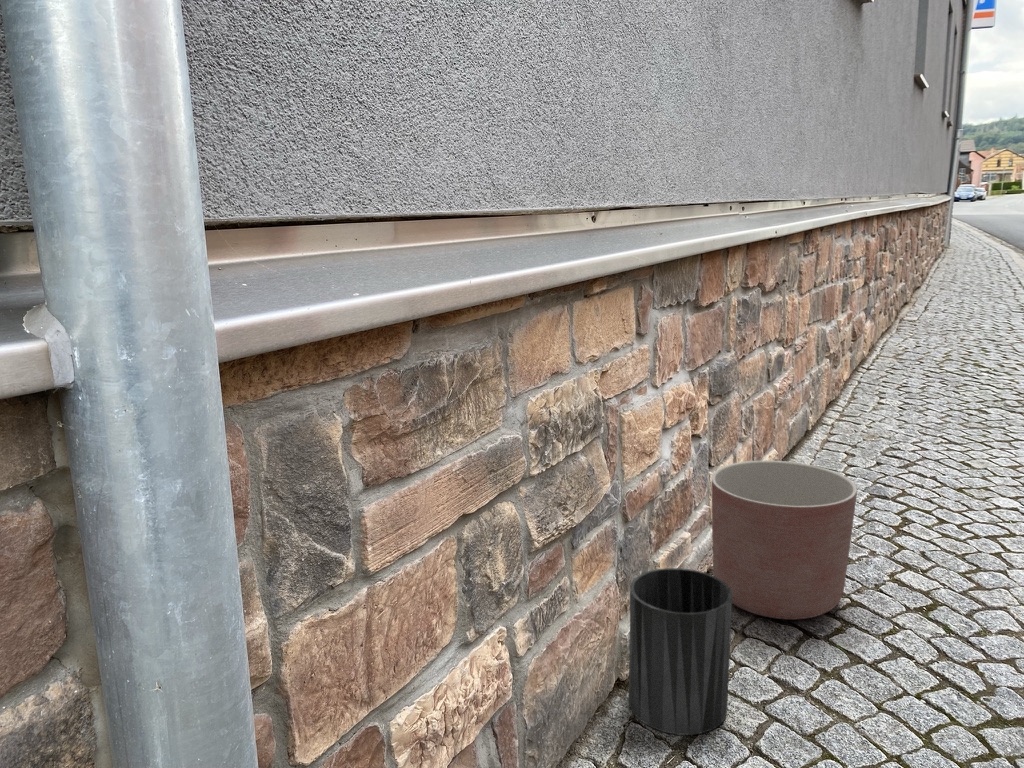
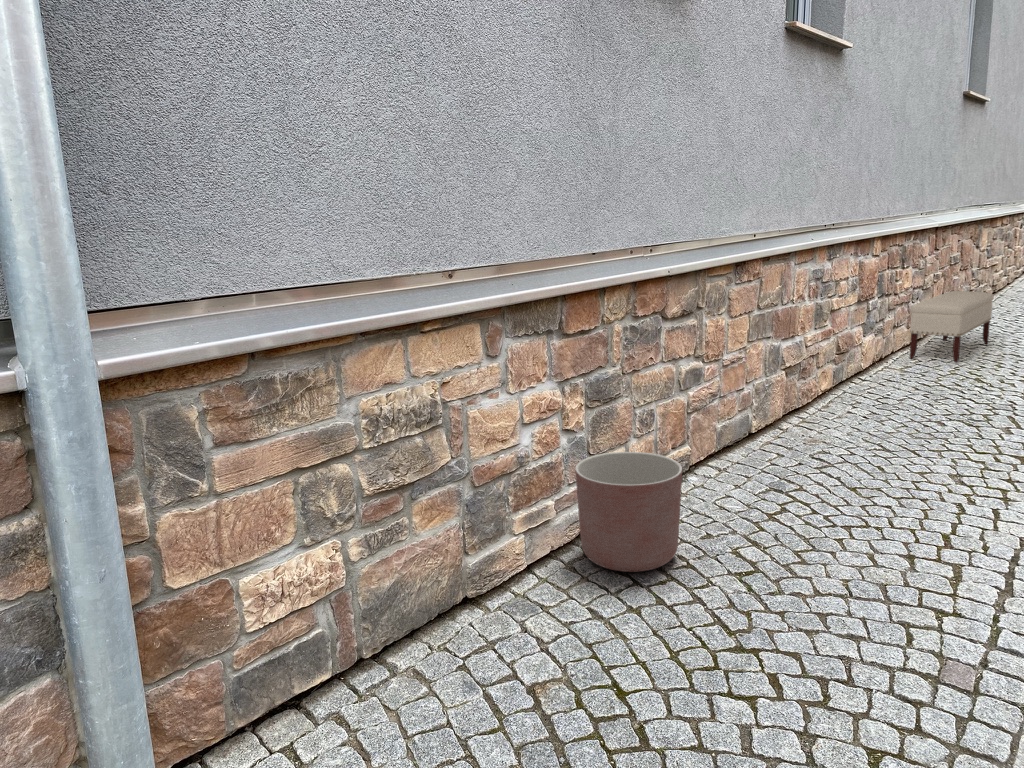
bench: none [878,281,944,352] -> present [910,291,994,362]
trash can: present [629,568,732,735] -> none [463,522,536,634]

